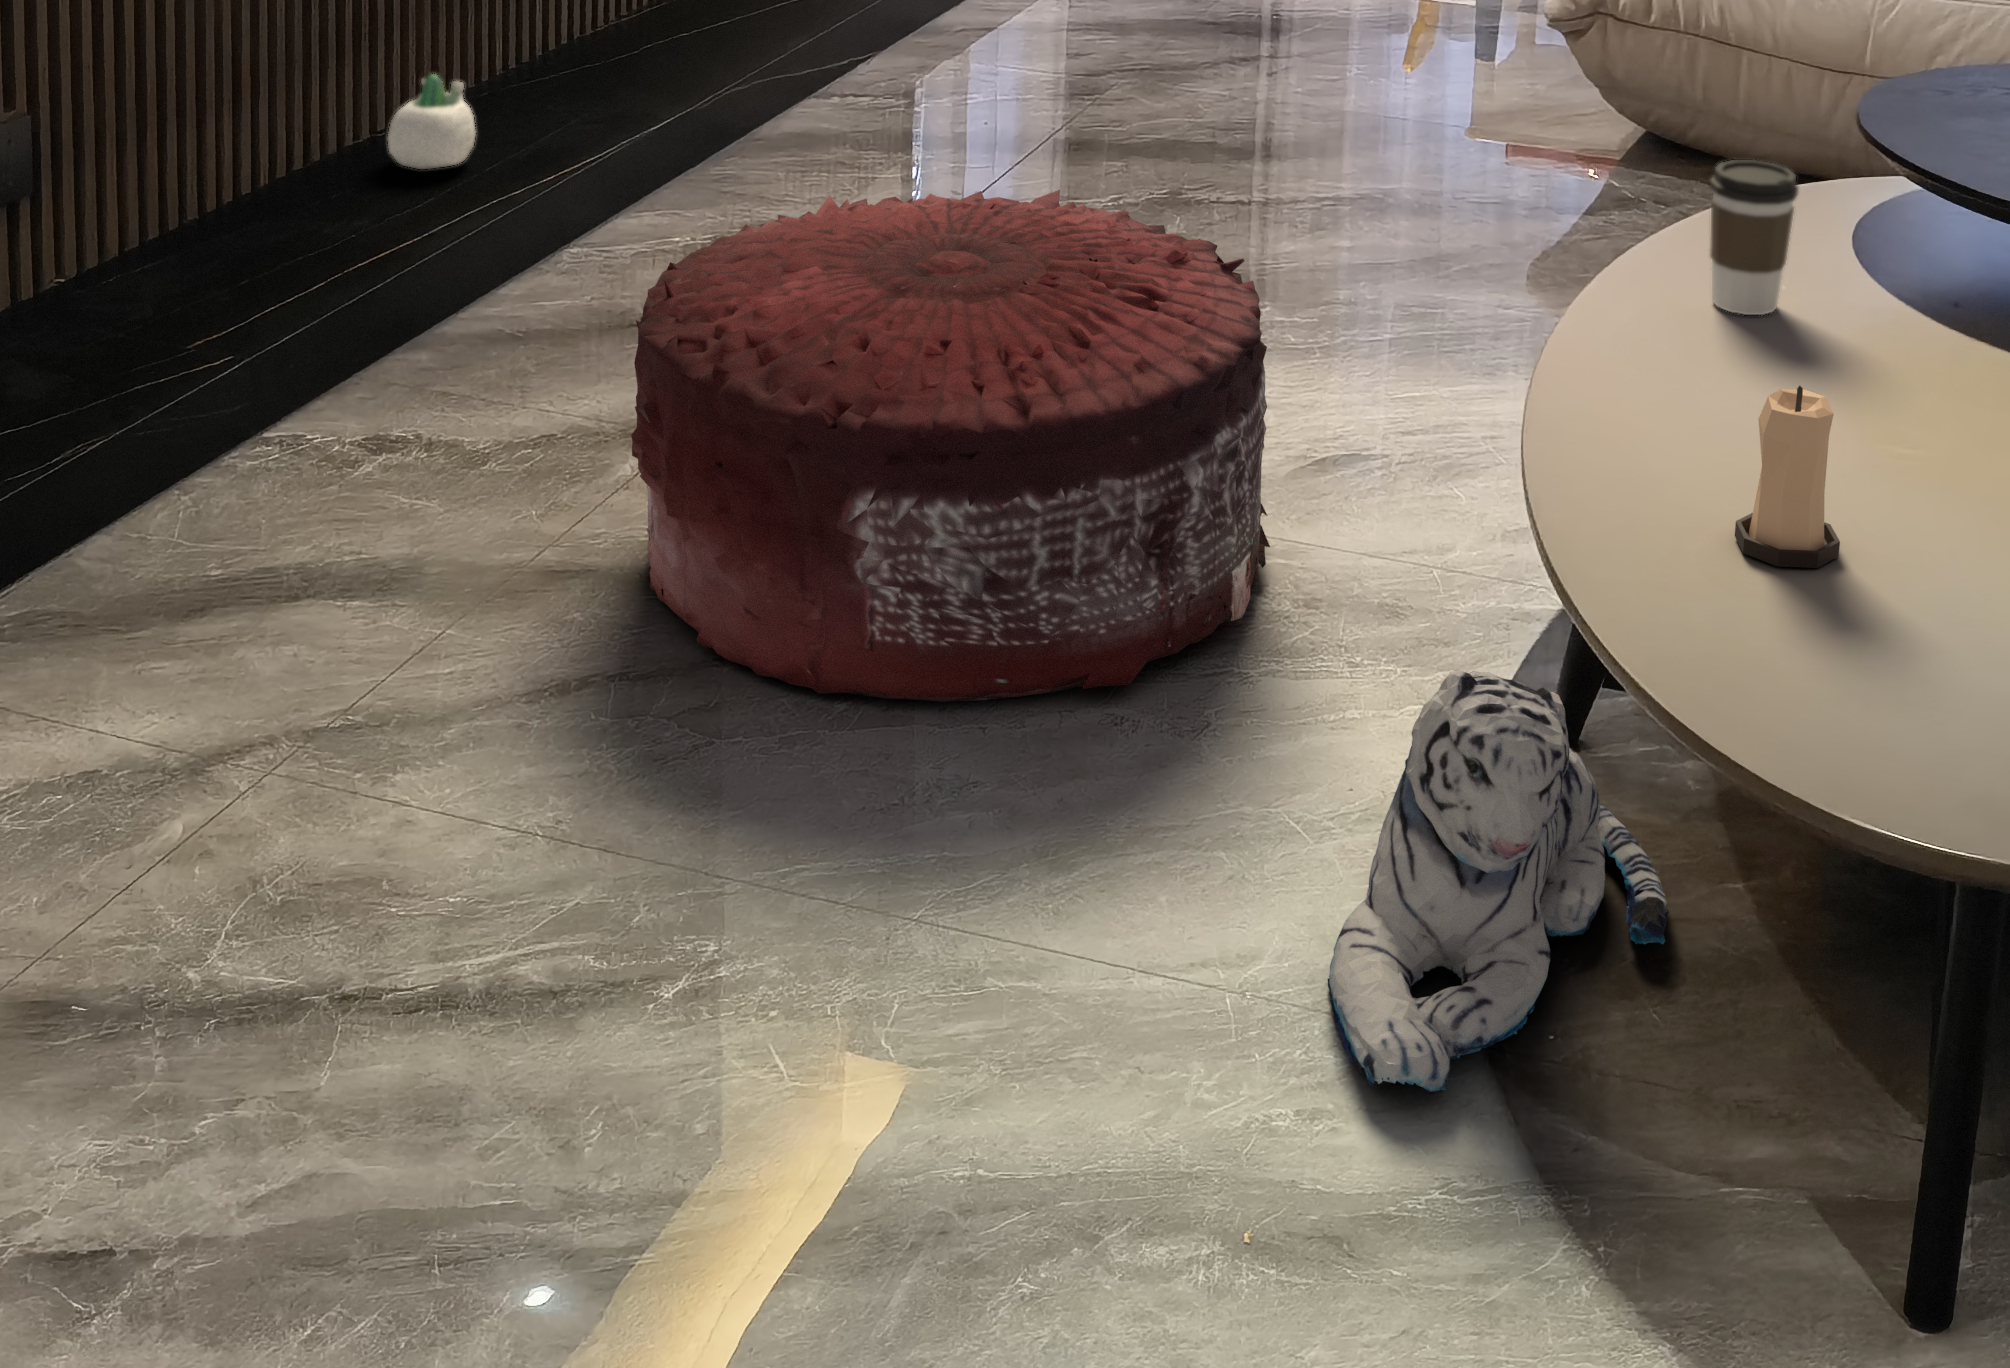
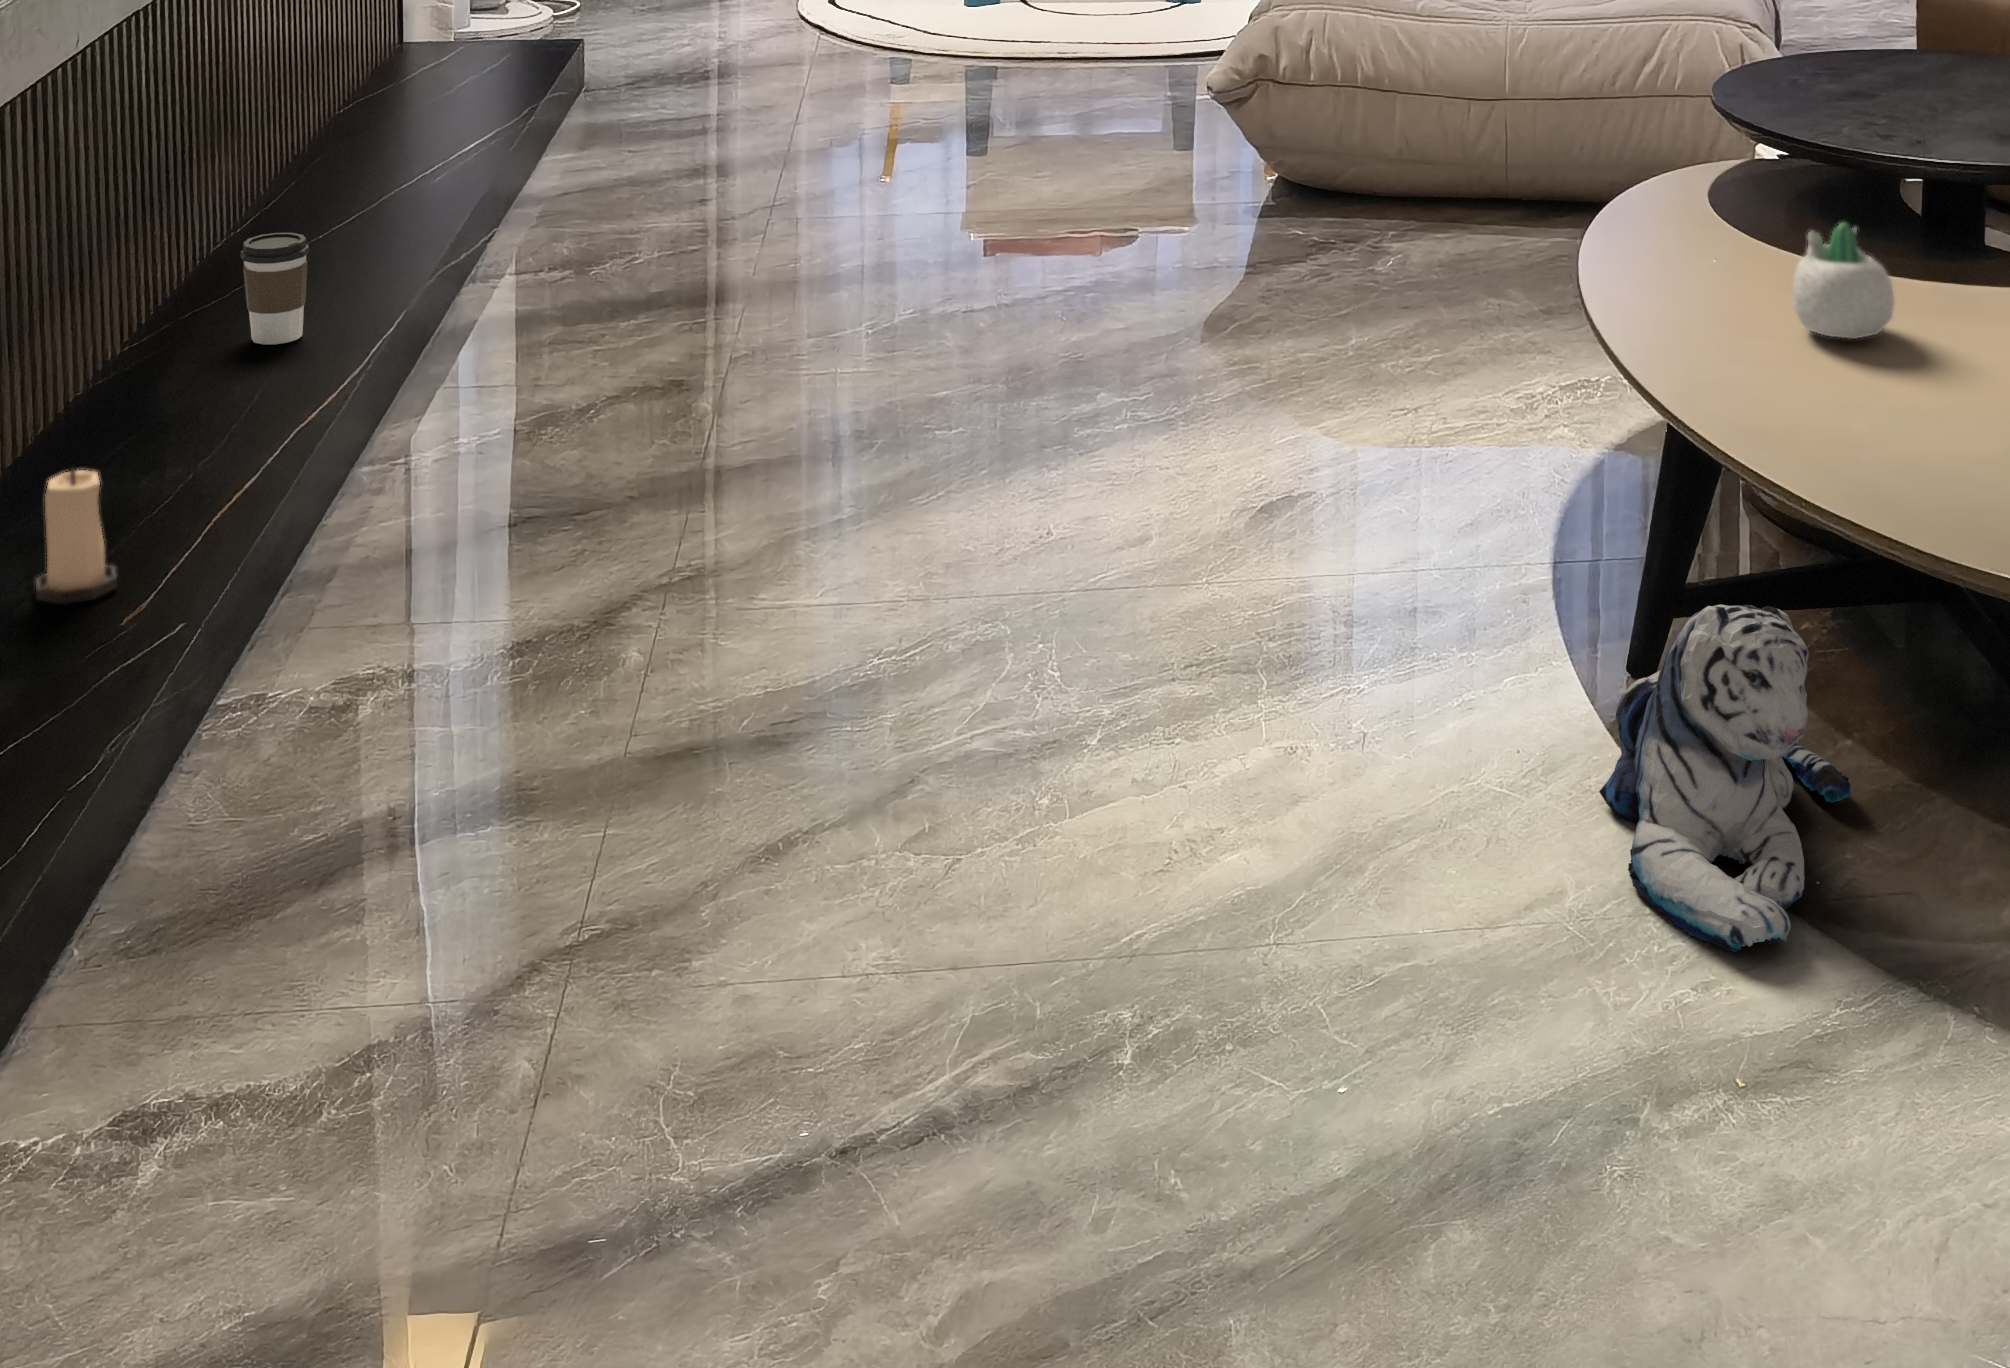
succulent planter: present [388,74,476,169] -> present [1792,222,1895,339]
coffee cup: present [1710,160,1799,315] -> present [240,233,309,344]
pouf: present [631,190,1270,702] -> none [733,301,1333,793]
candle: present [1735,386,1840,568] -> present [36,469,117,604]

